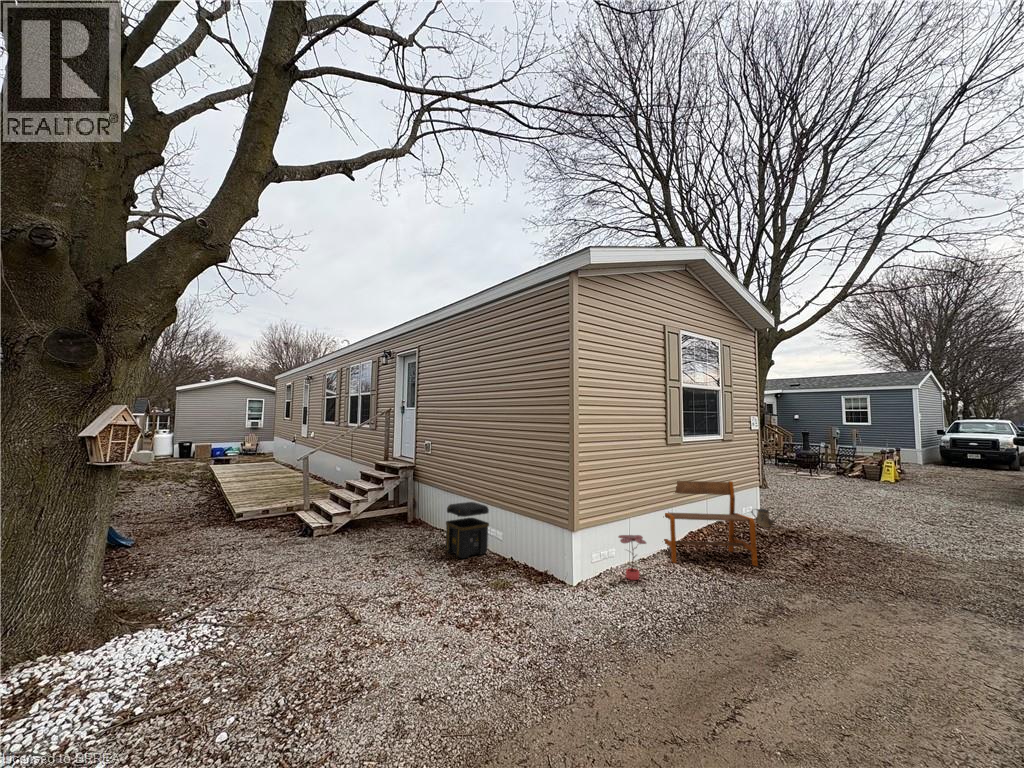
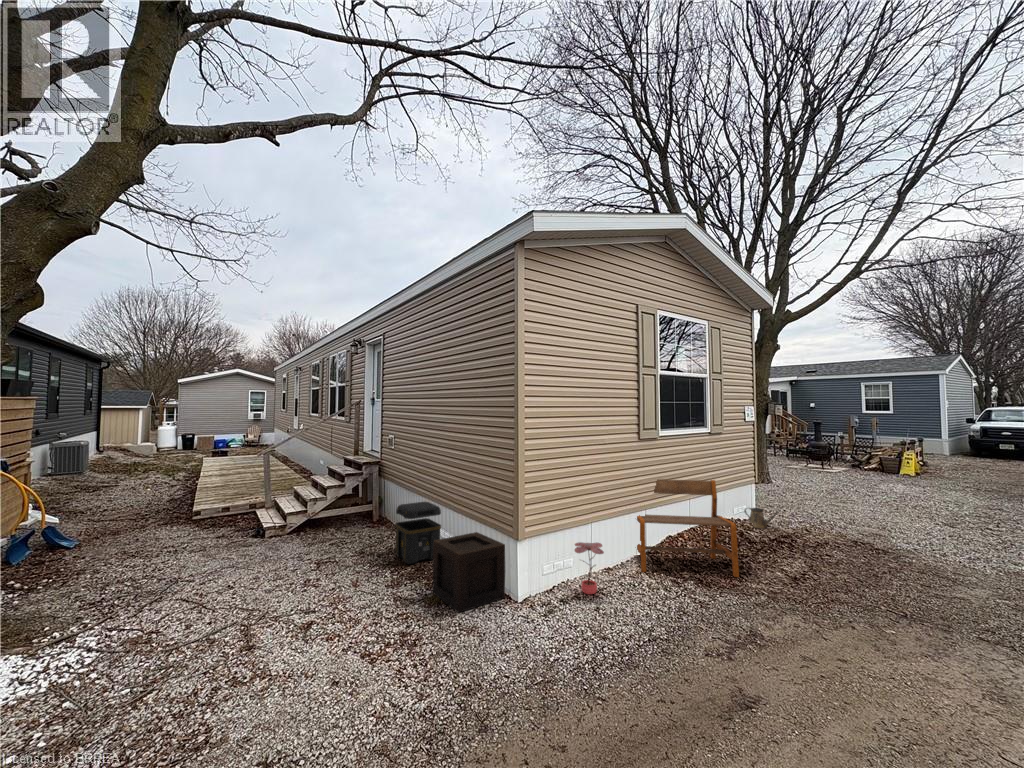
wooden crate: none [495,527,561,595] -> present [433,532,505,613]

